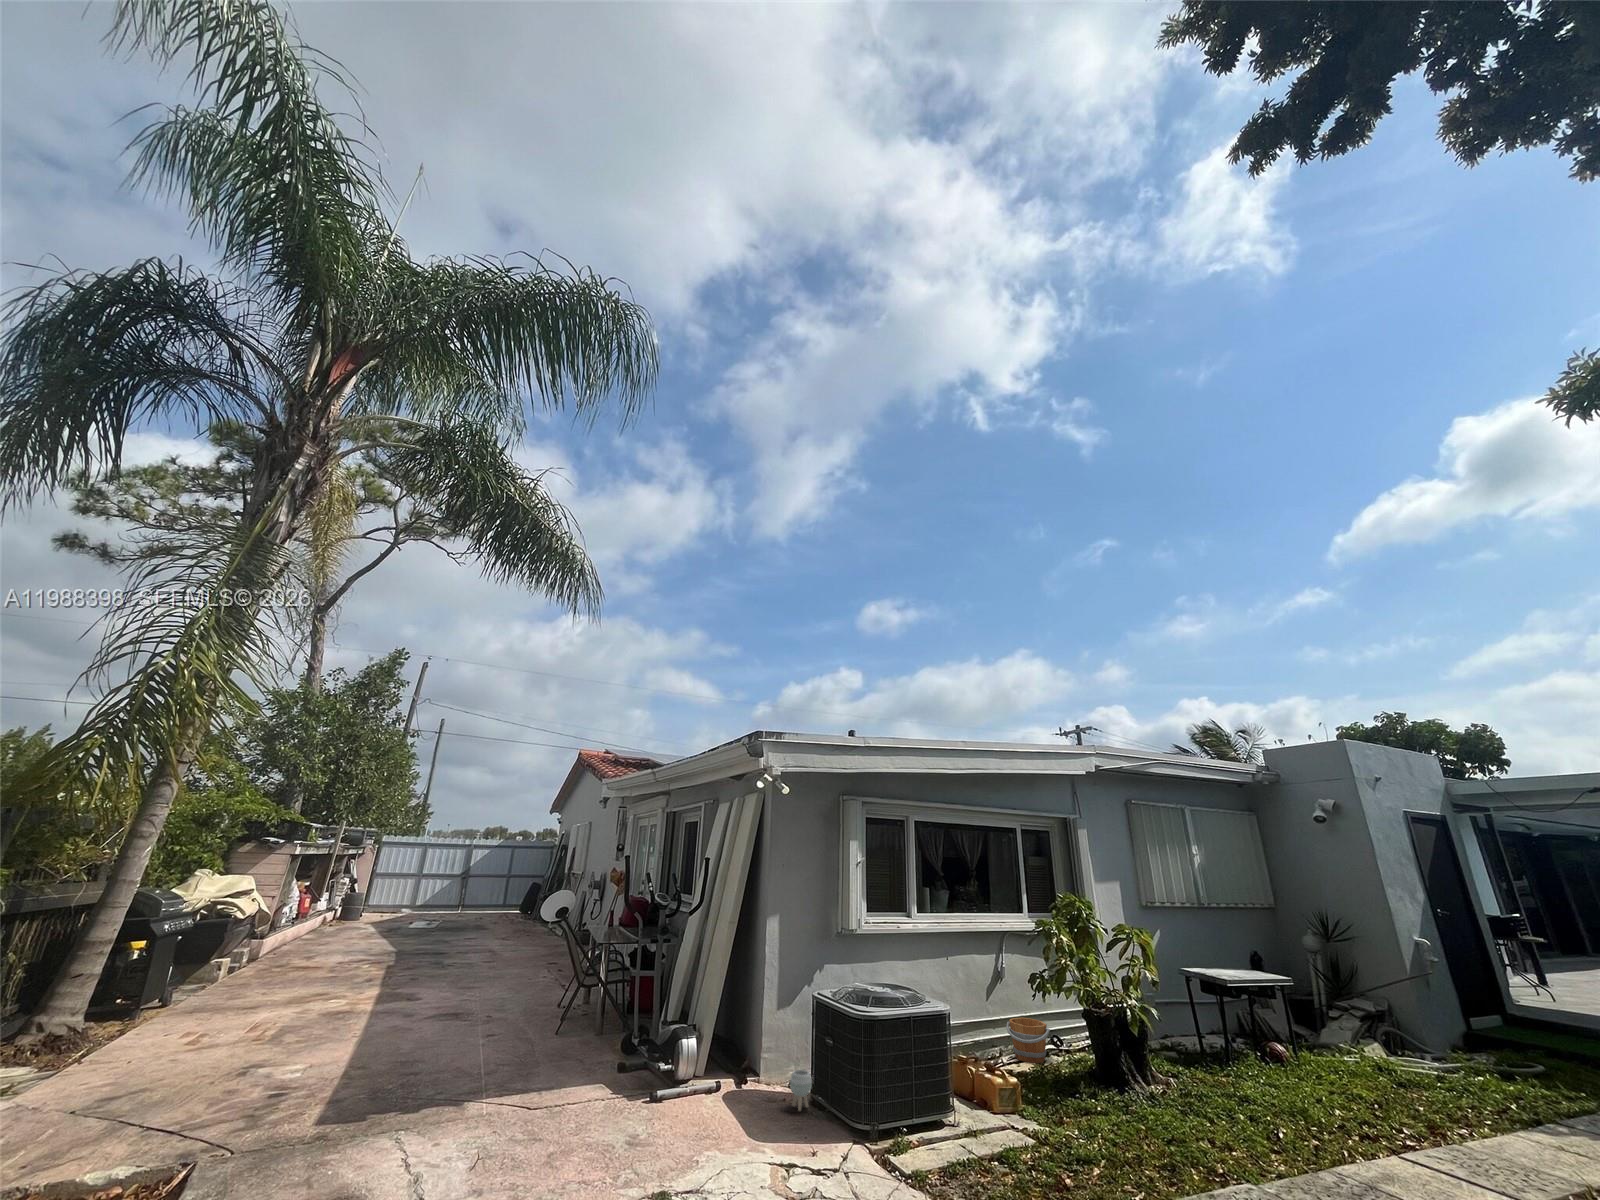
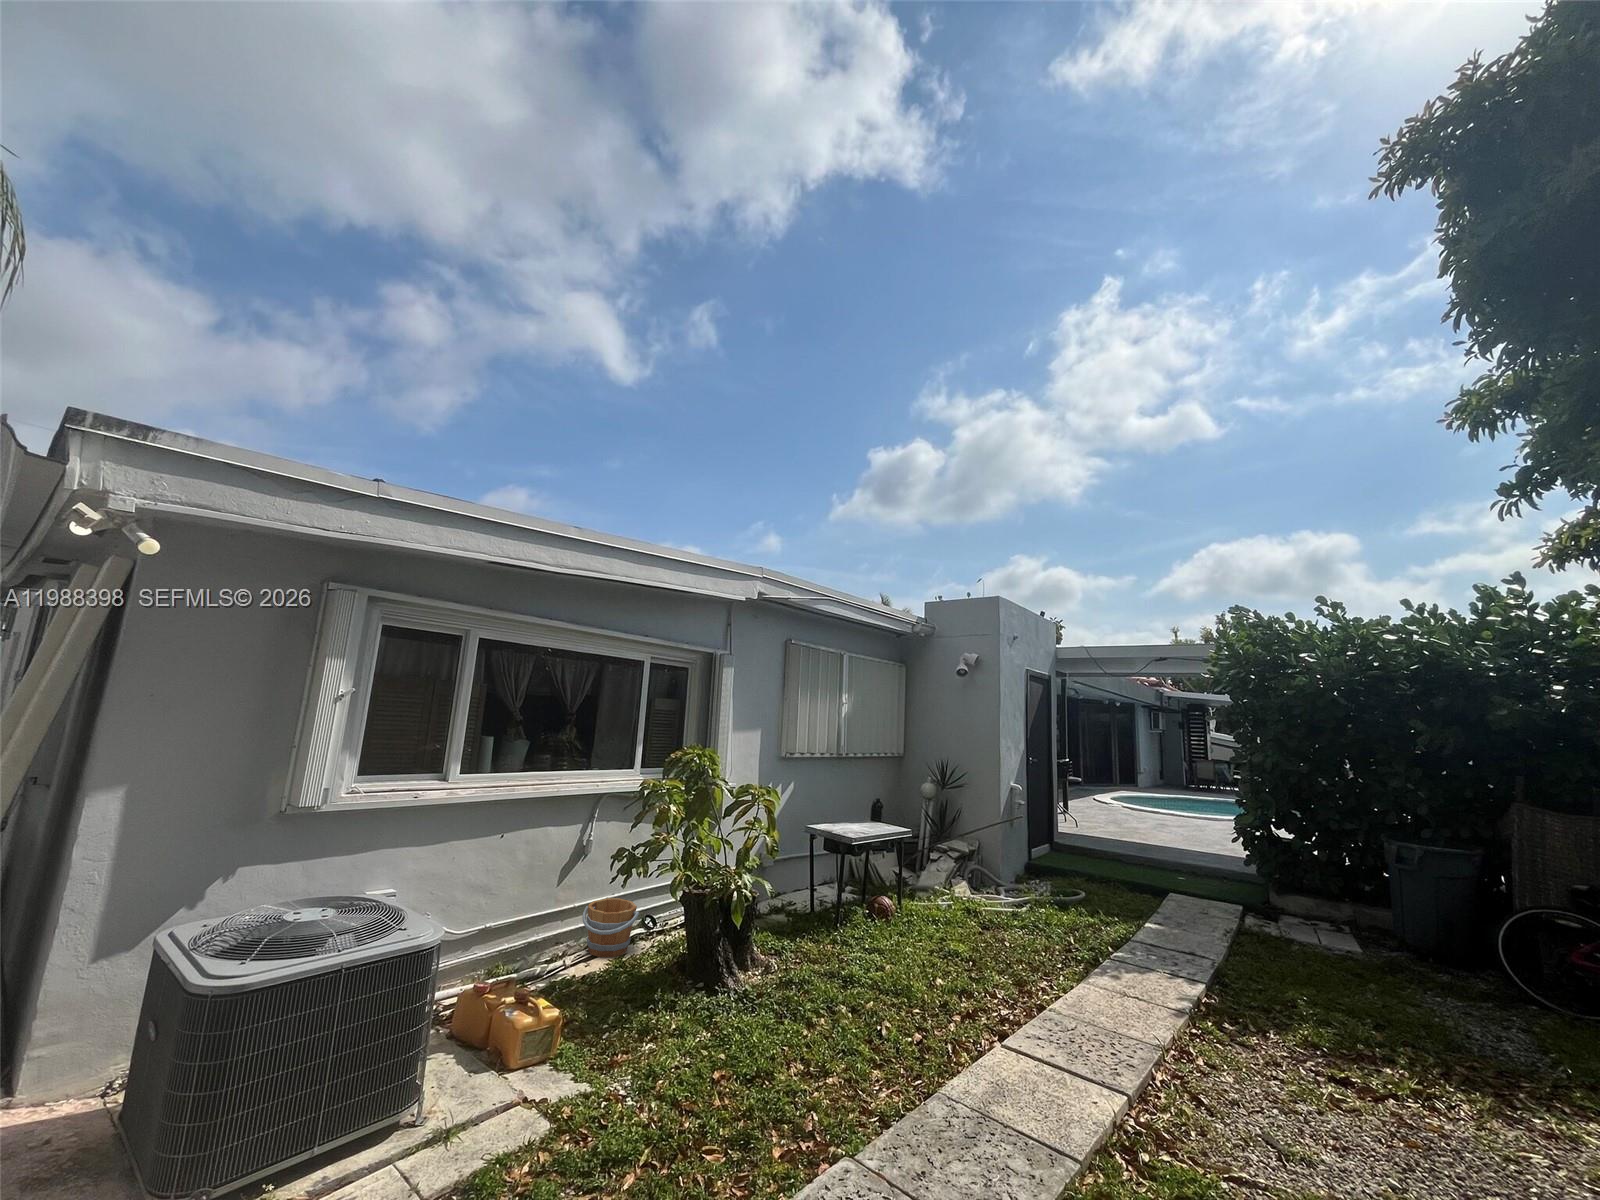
planter: present [790,1070,812,1111] -> none [37,1084,105,1174]

